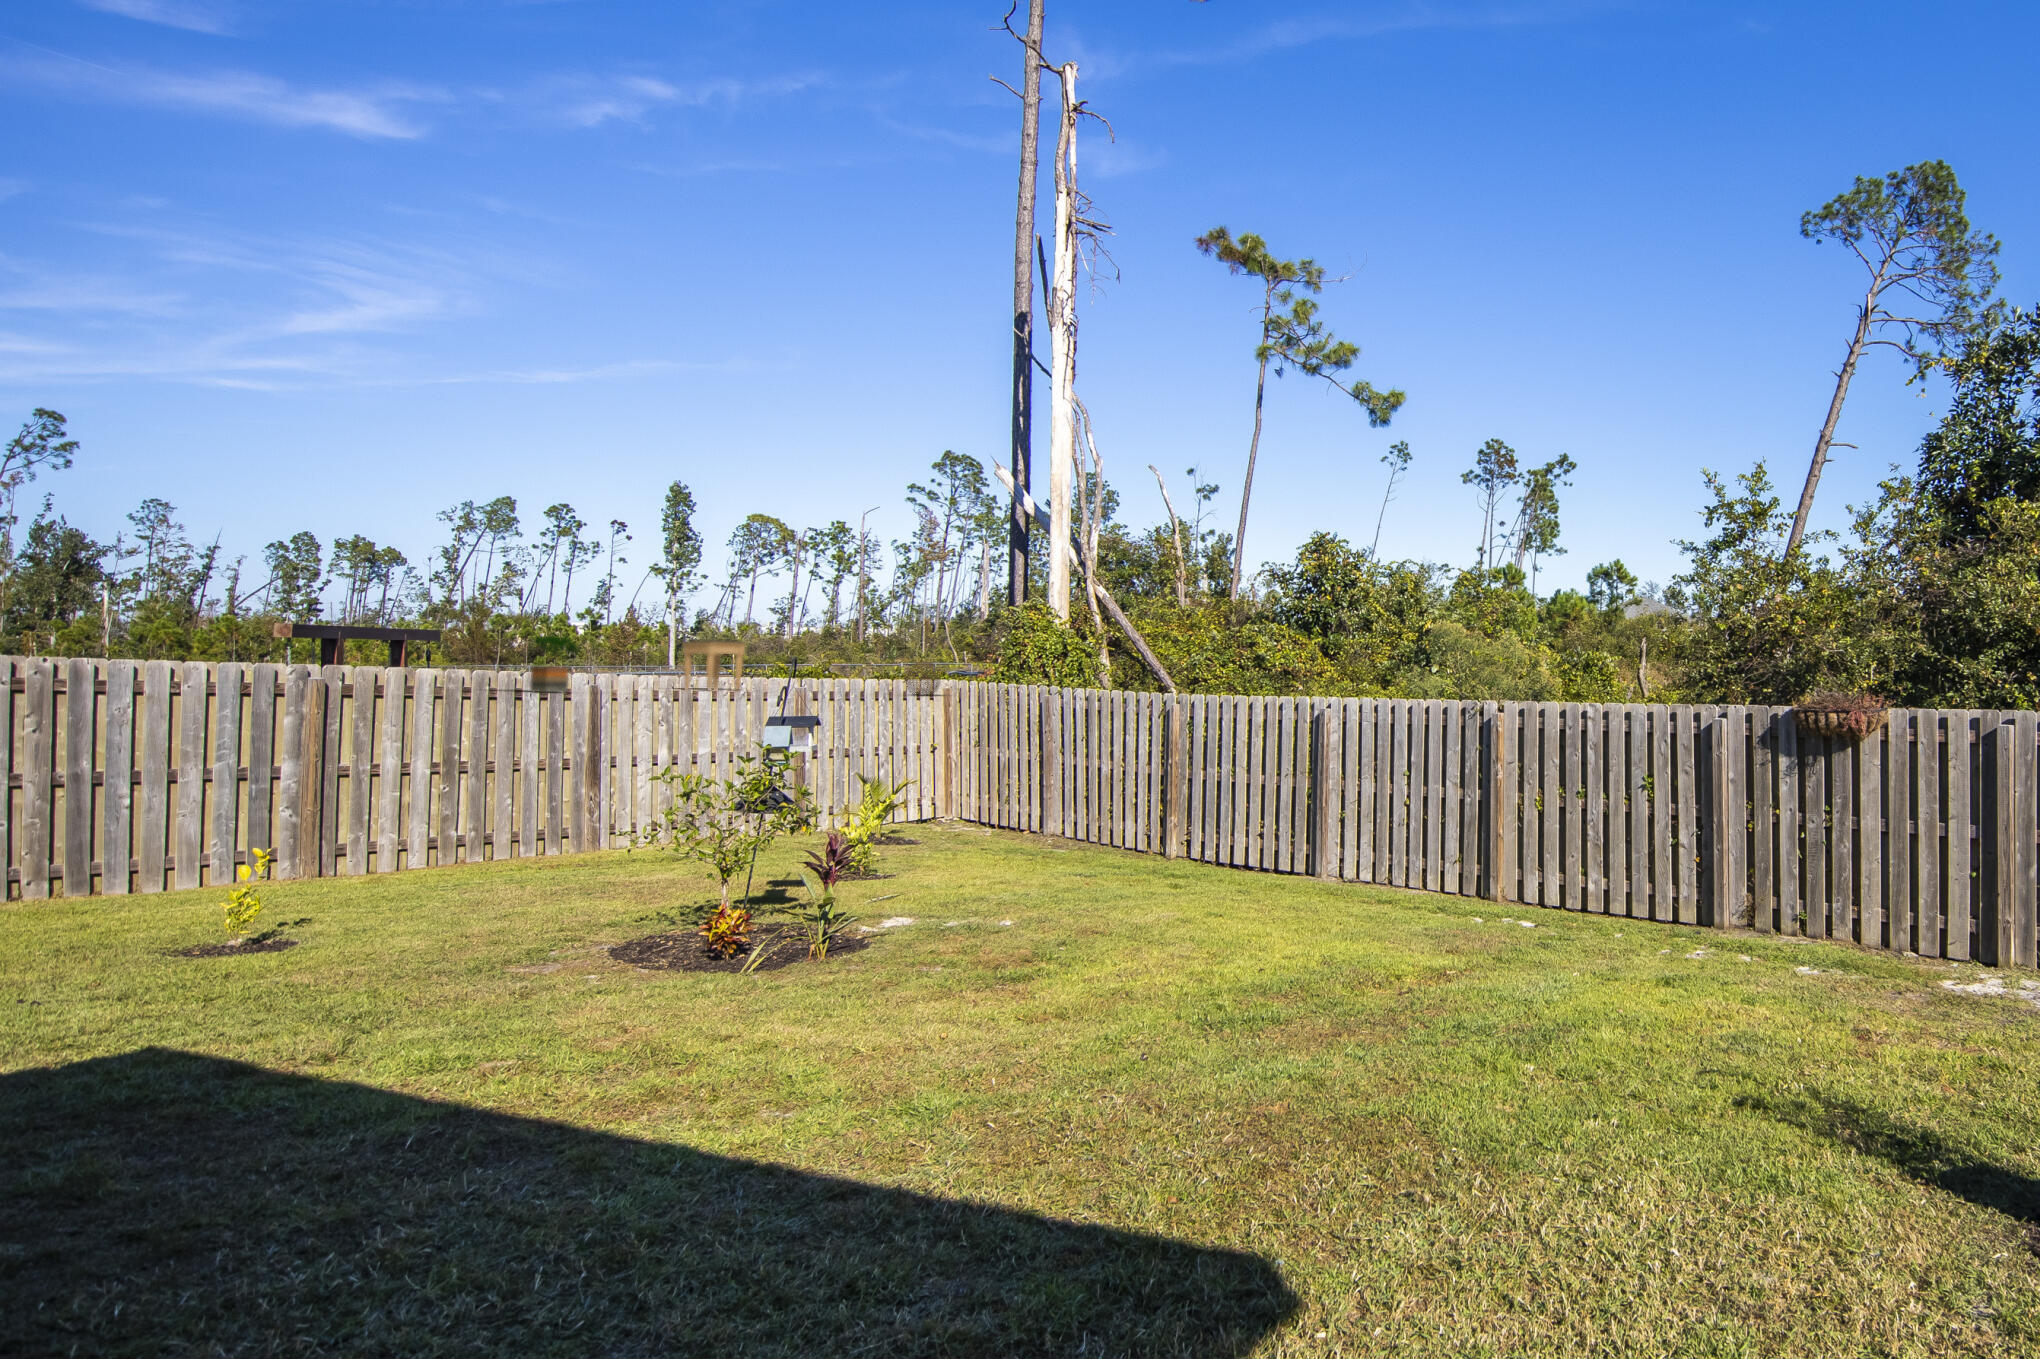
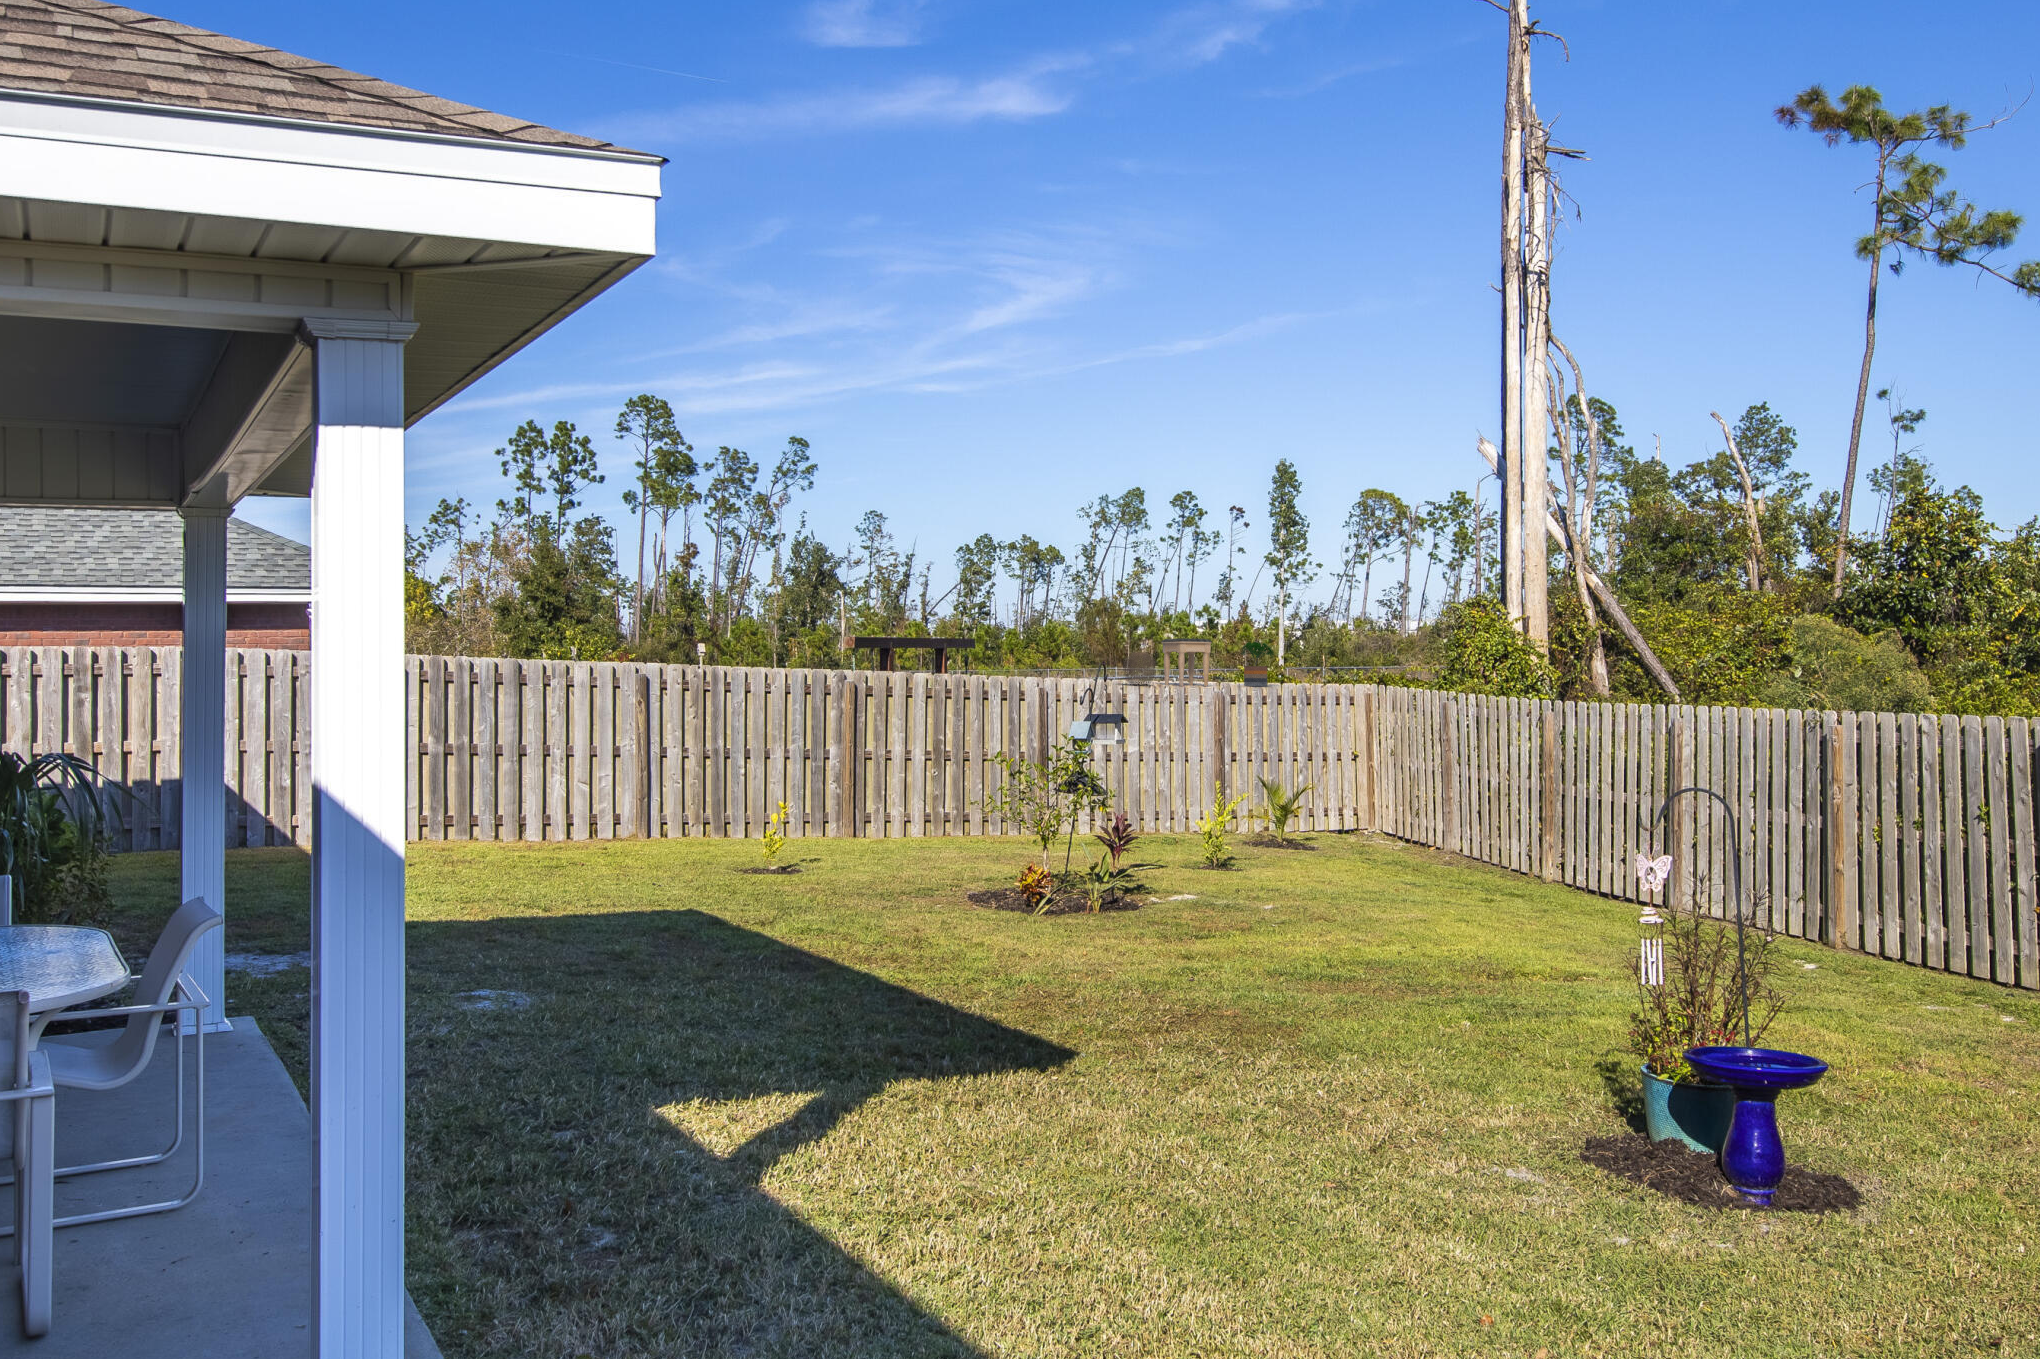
potted tree: present [529,635,580,692] -> present [1241,642,1274,686]
woven basket: present [906,662,941,696] -> present [1124,652,1156,685]

